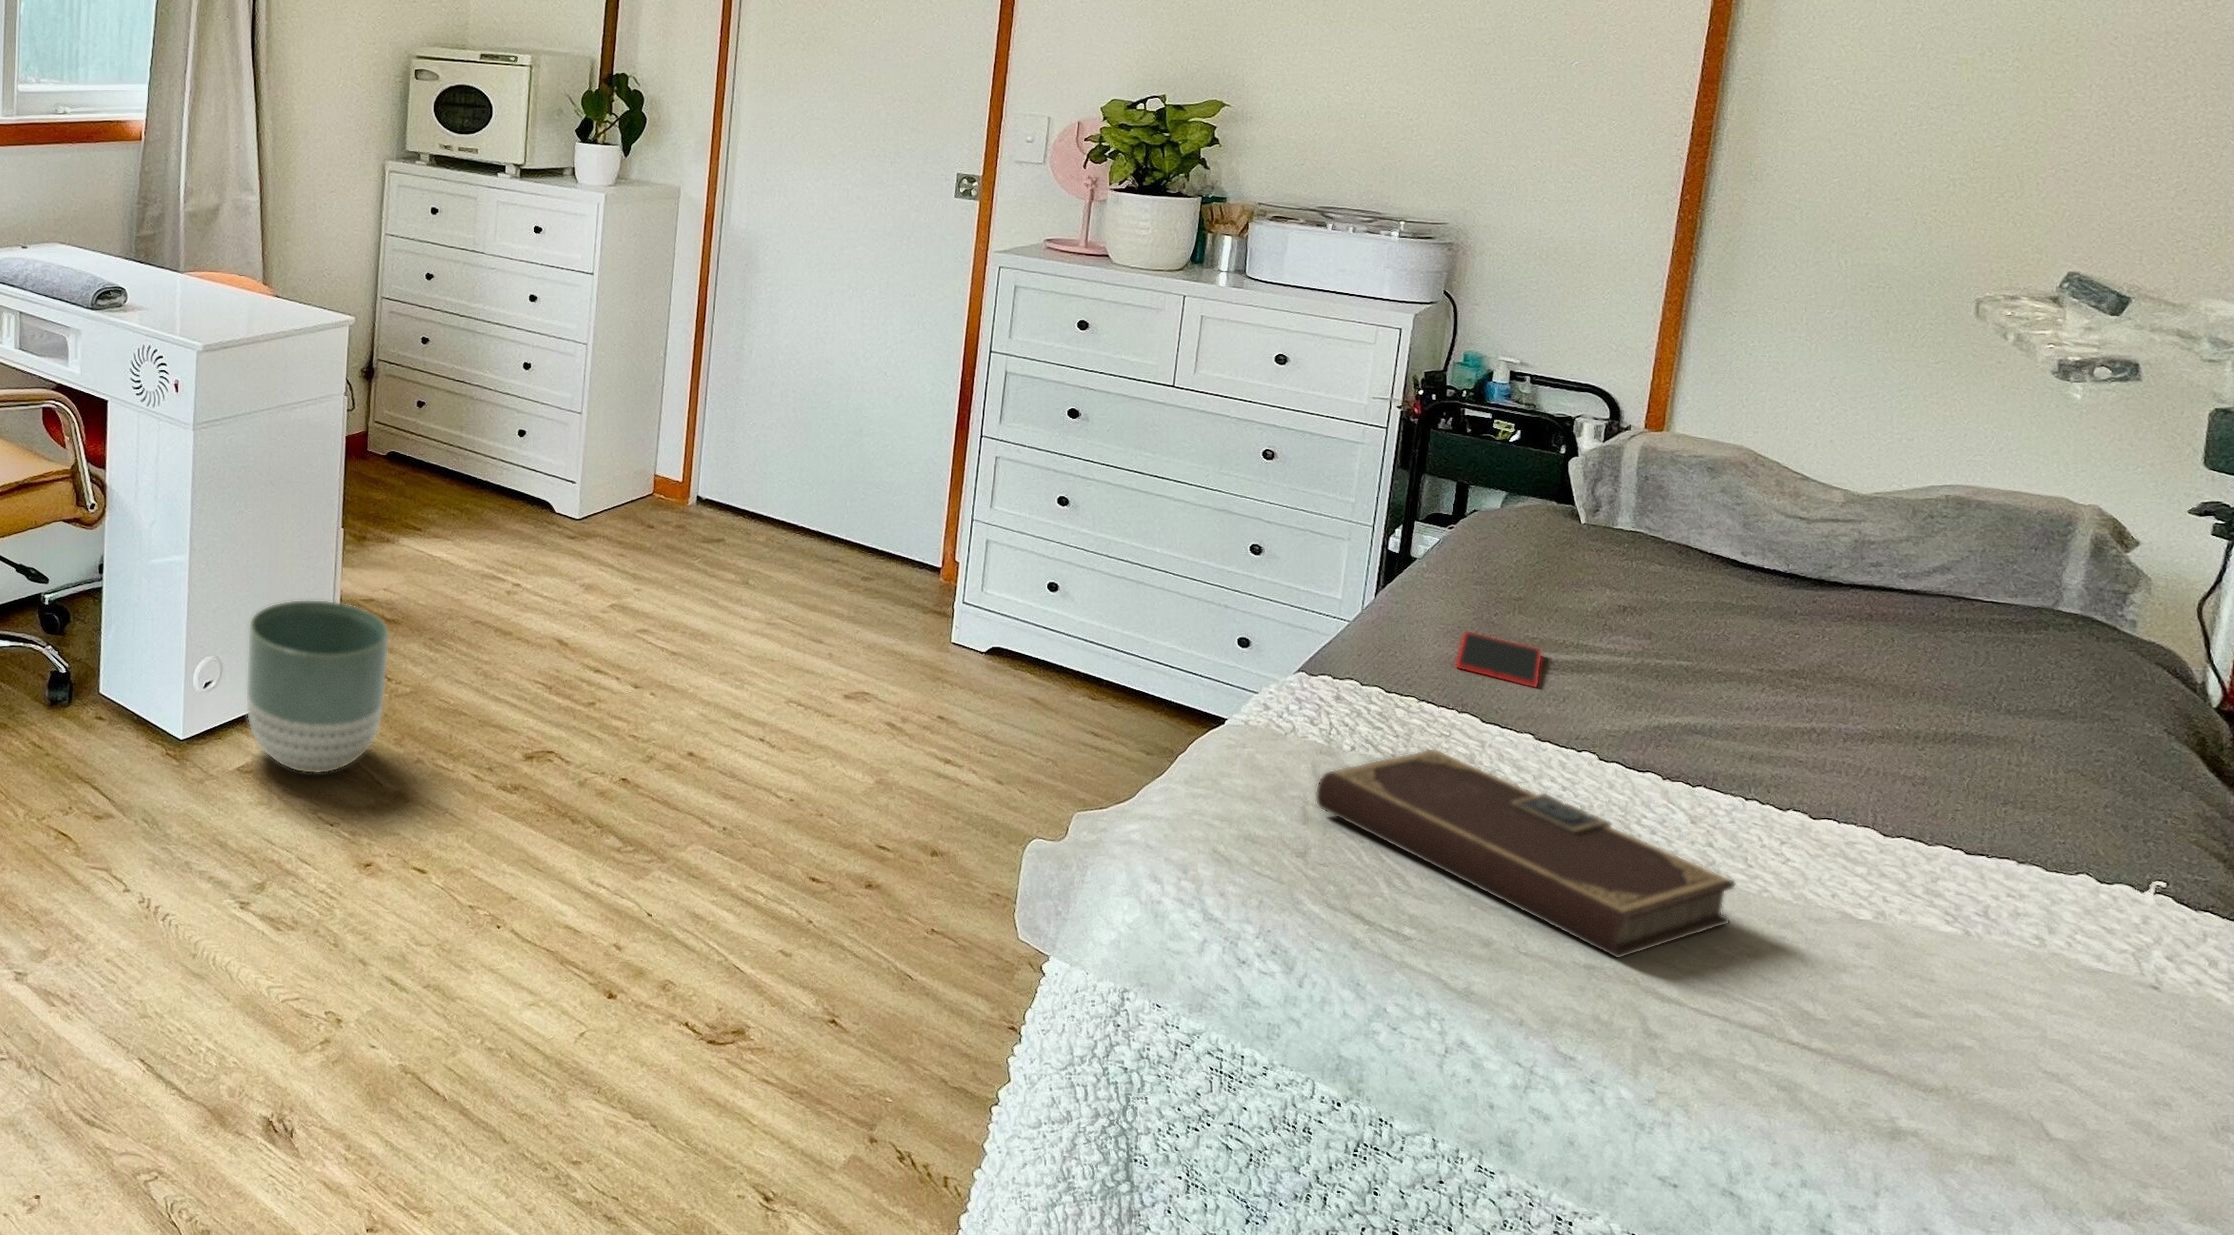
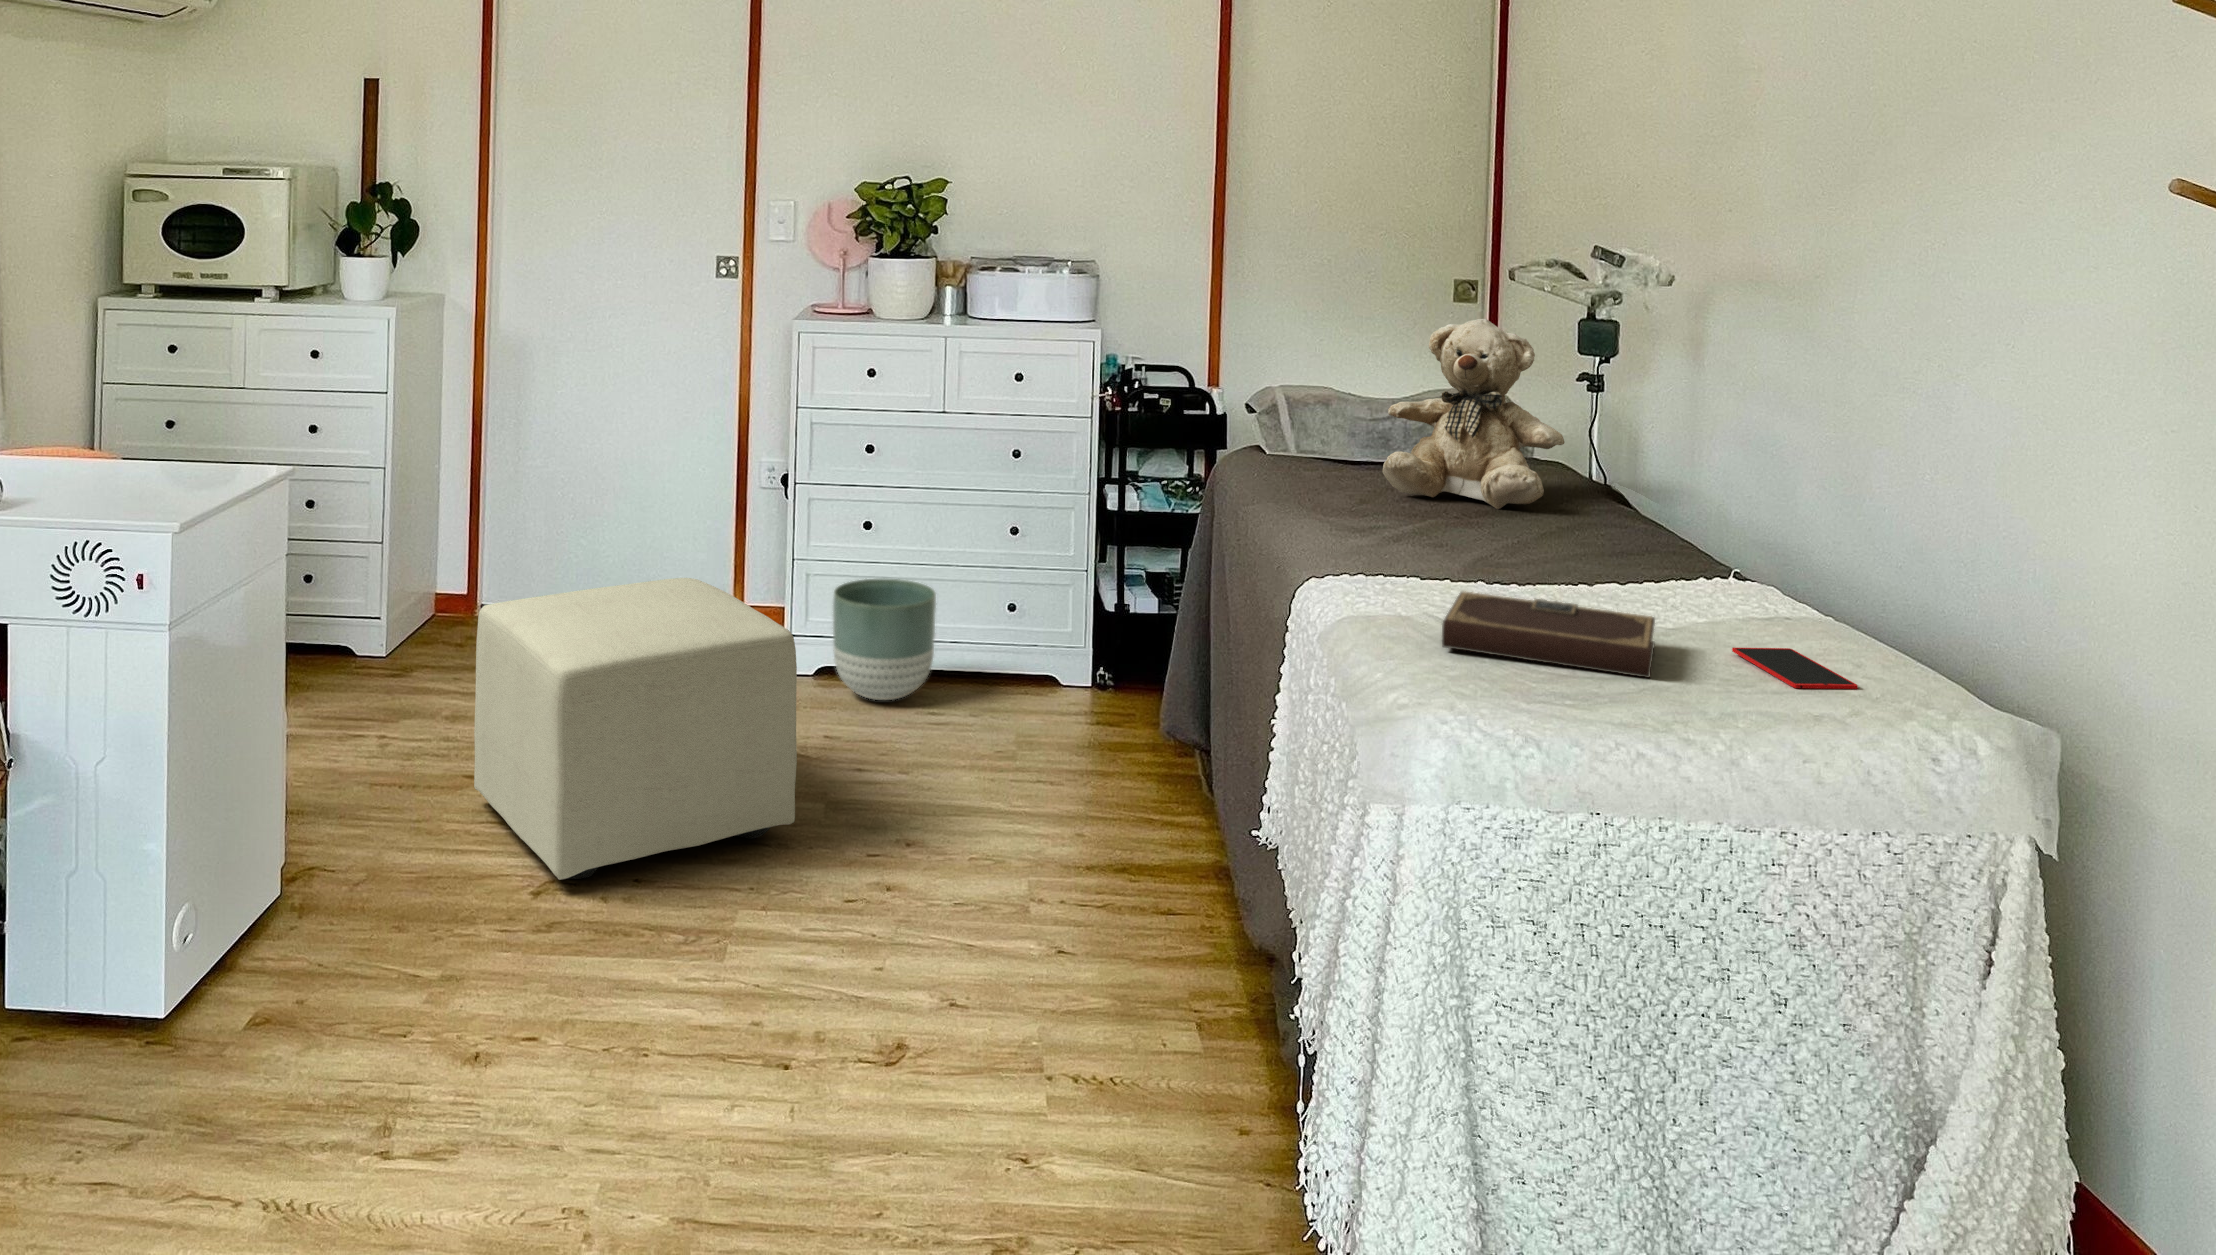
teddy bear: none [1654,391,2029,686] -> present [1383,319,1565,509]
ottoman: none [545,484,829,781] -> present [474,578,797,880]
planter: present [247,600,388,773] -> present [833,579,936,700]
smartphone: present [1456,632,1541,687] -> present [1732,648,1858,689]

